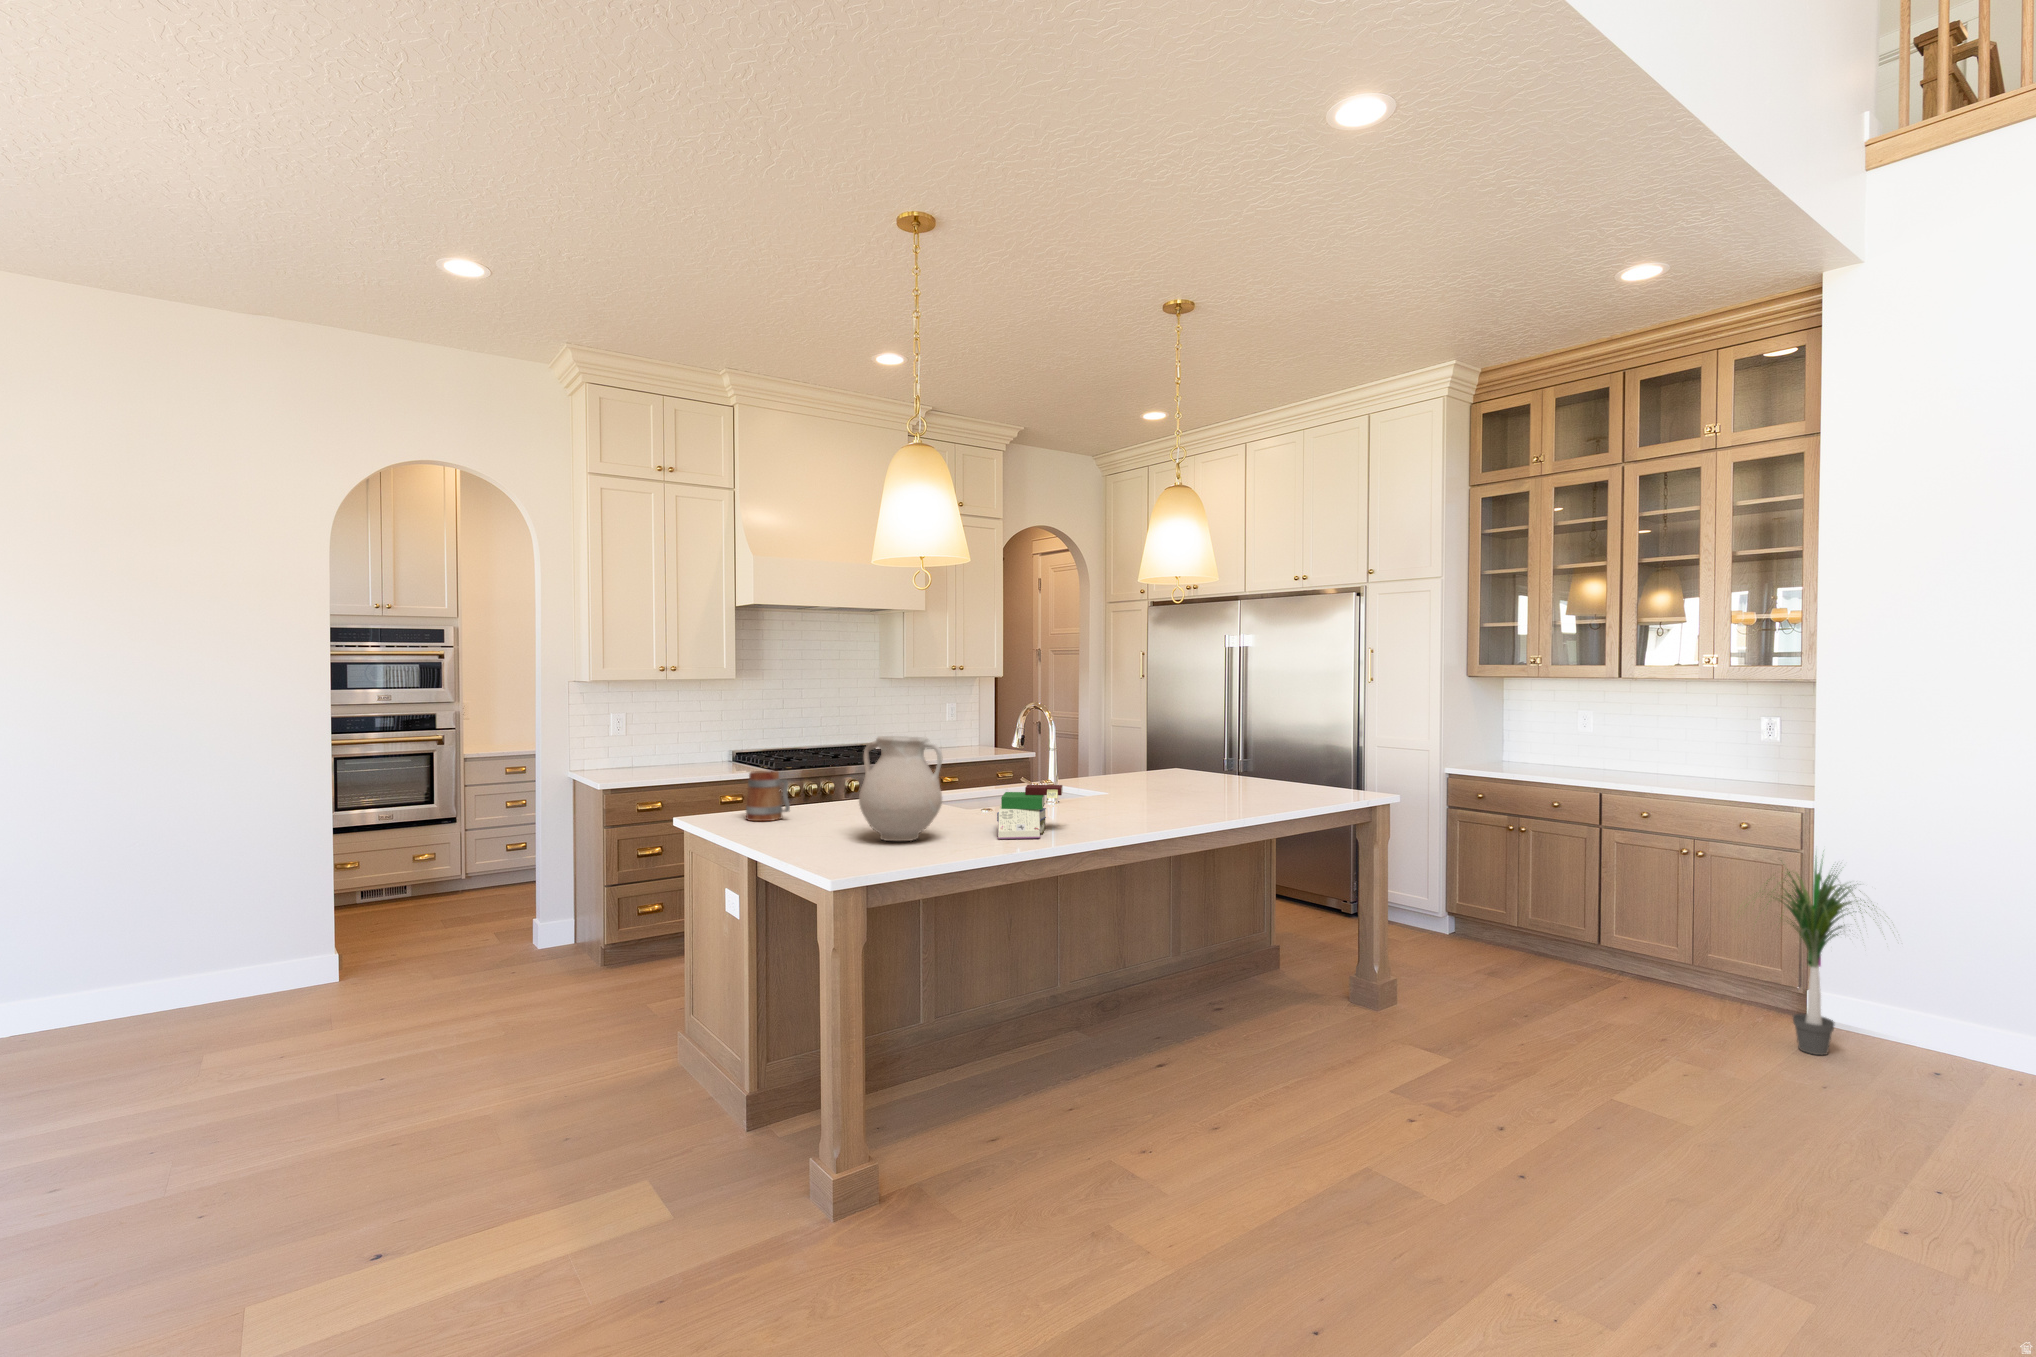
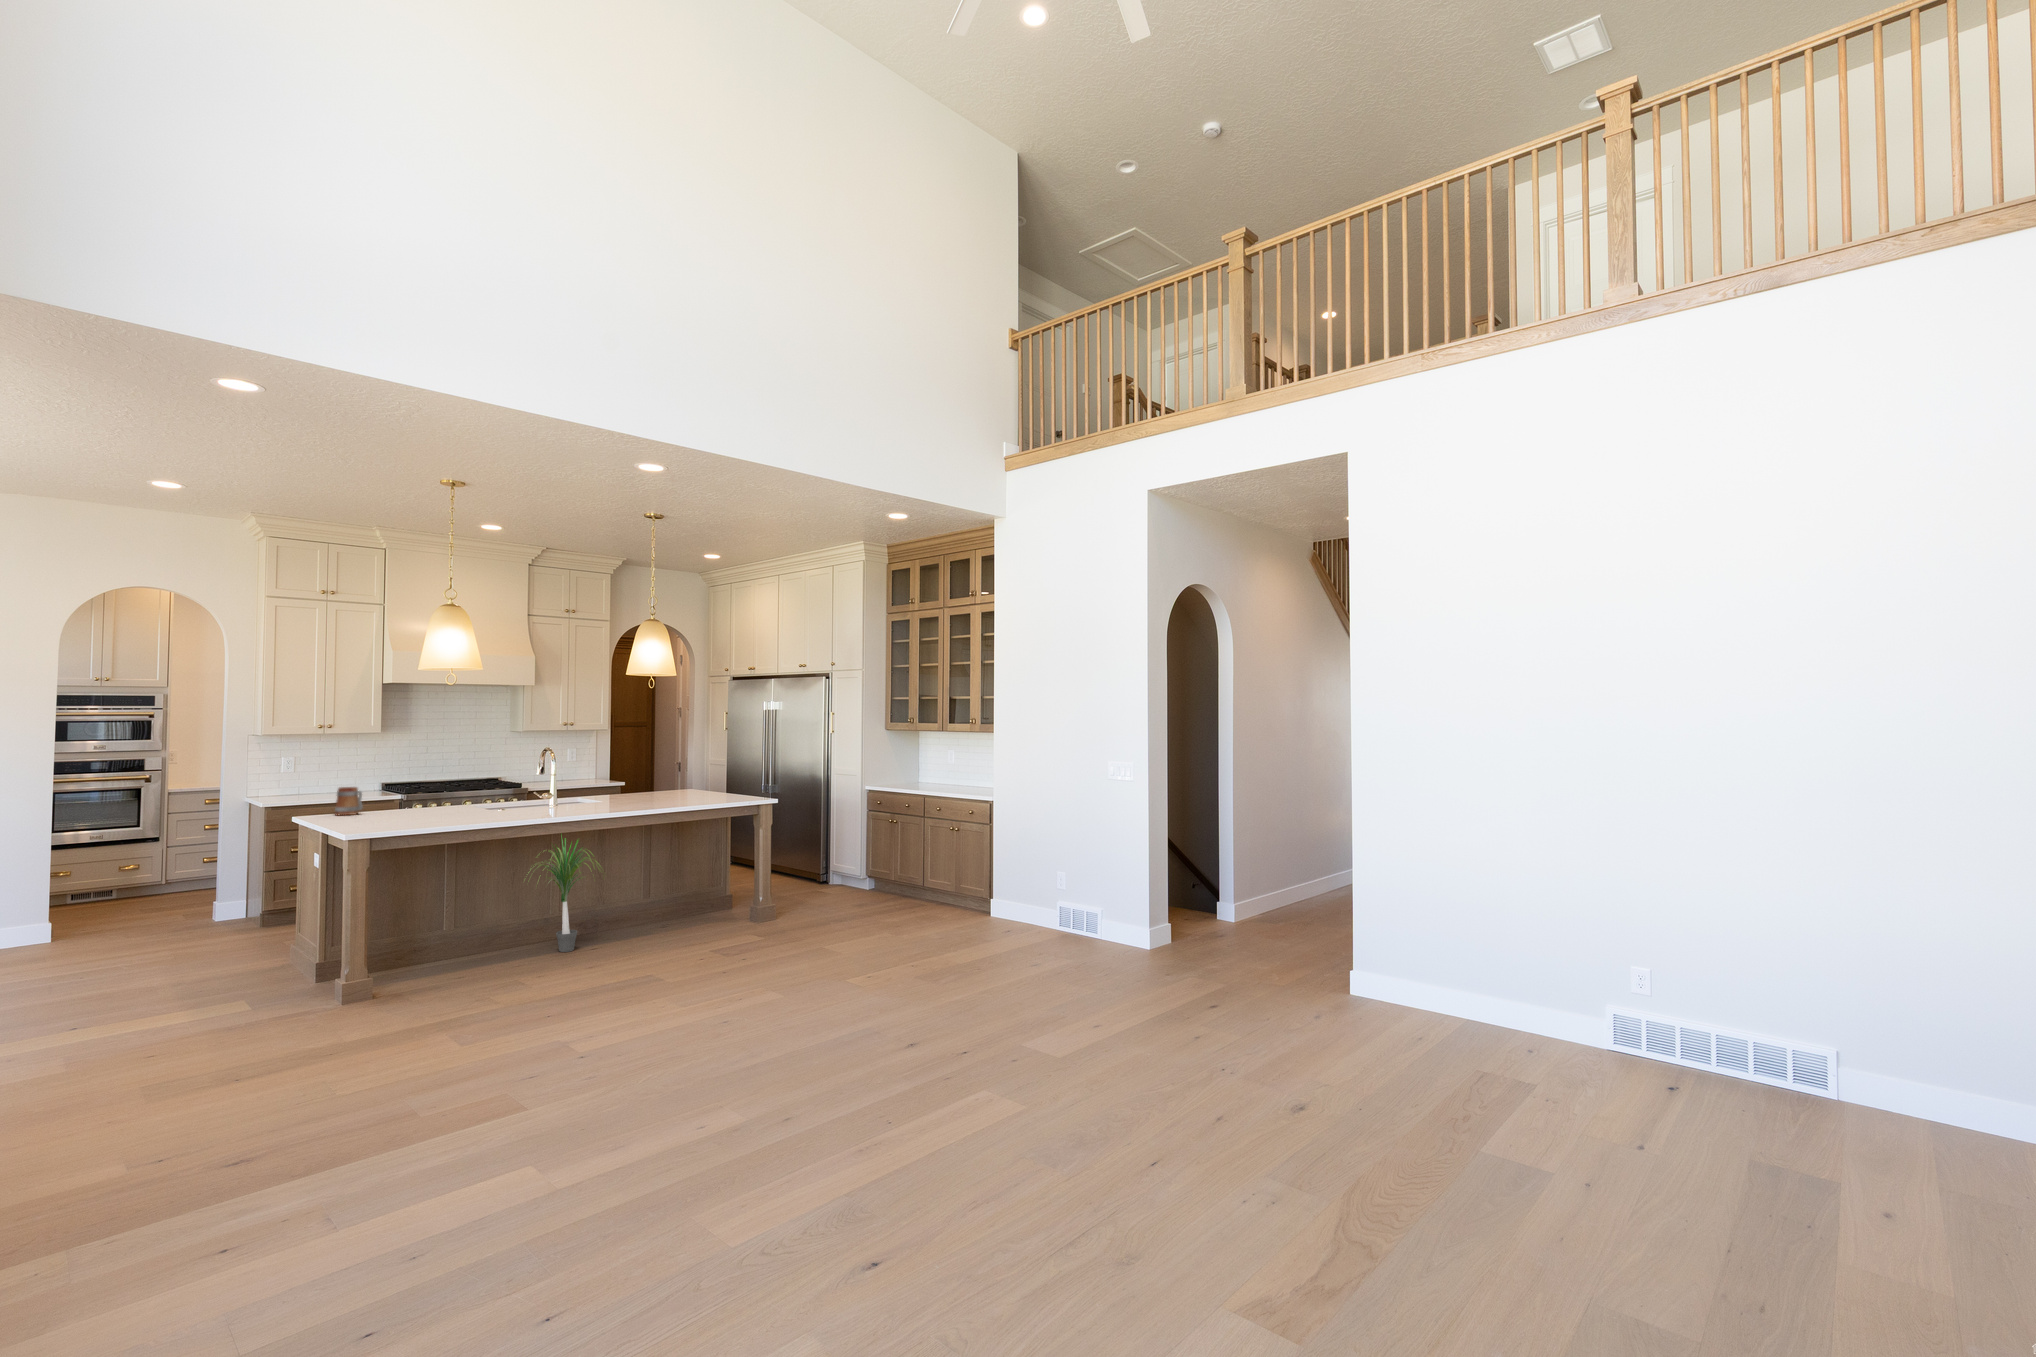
vase: present [859,736,942,841] -> none [389,764,441,821]
book: present [997,785,1063,839] -> none [472,791,525,819]
potted plant: present [1762,861,1874,1055] -> present [529,839,598,952]

